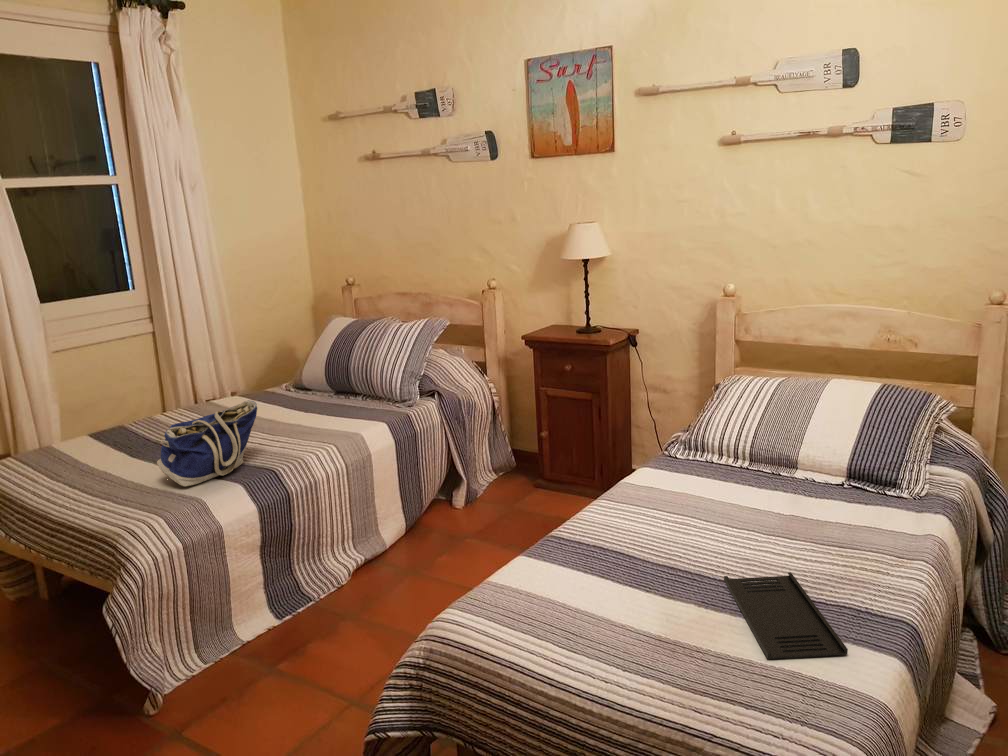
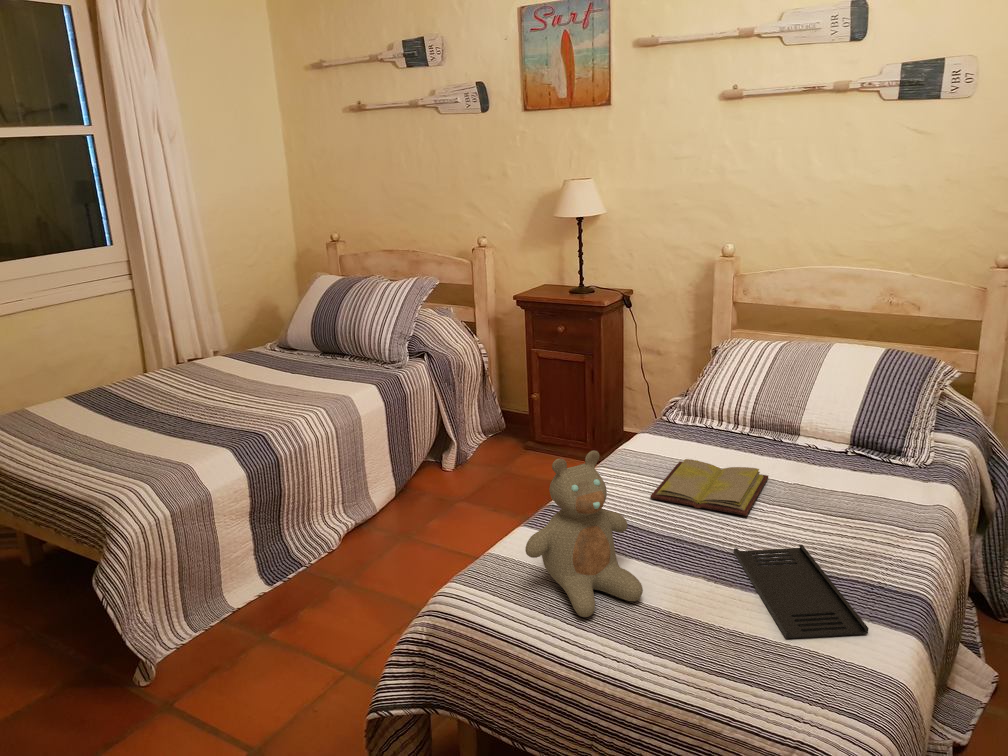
tote bag: present [157,400,257,486] -> none [141,362,245,451]
teddy bear: none [519,479,632,639] -> present [525,450,643,617]
diary: none [647,492,764,546] -> present [650,459,768,516]

